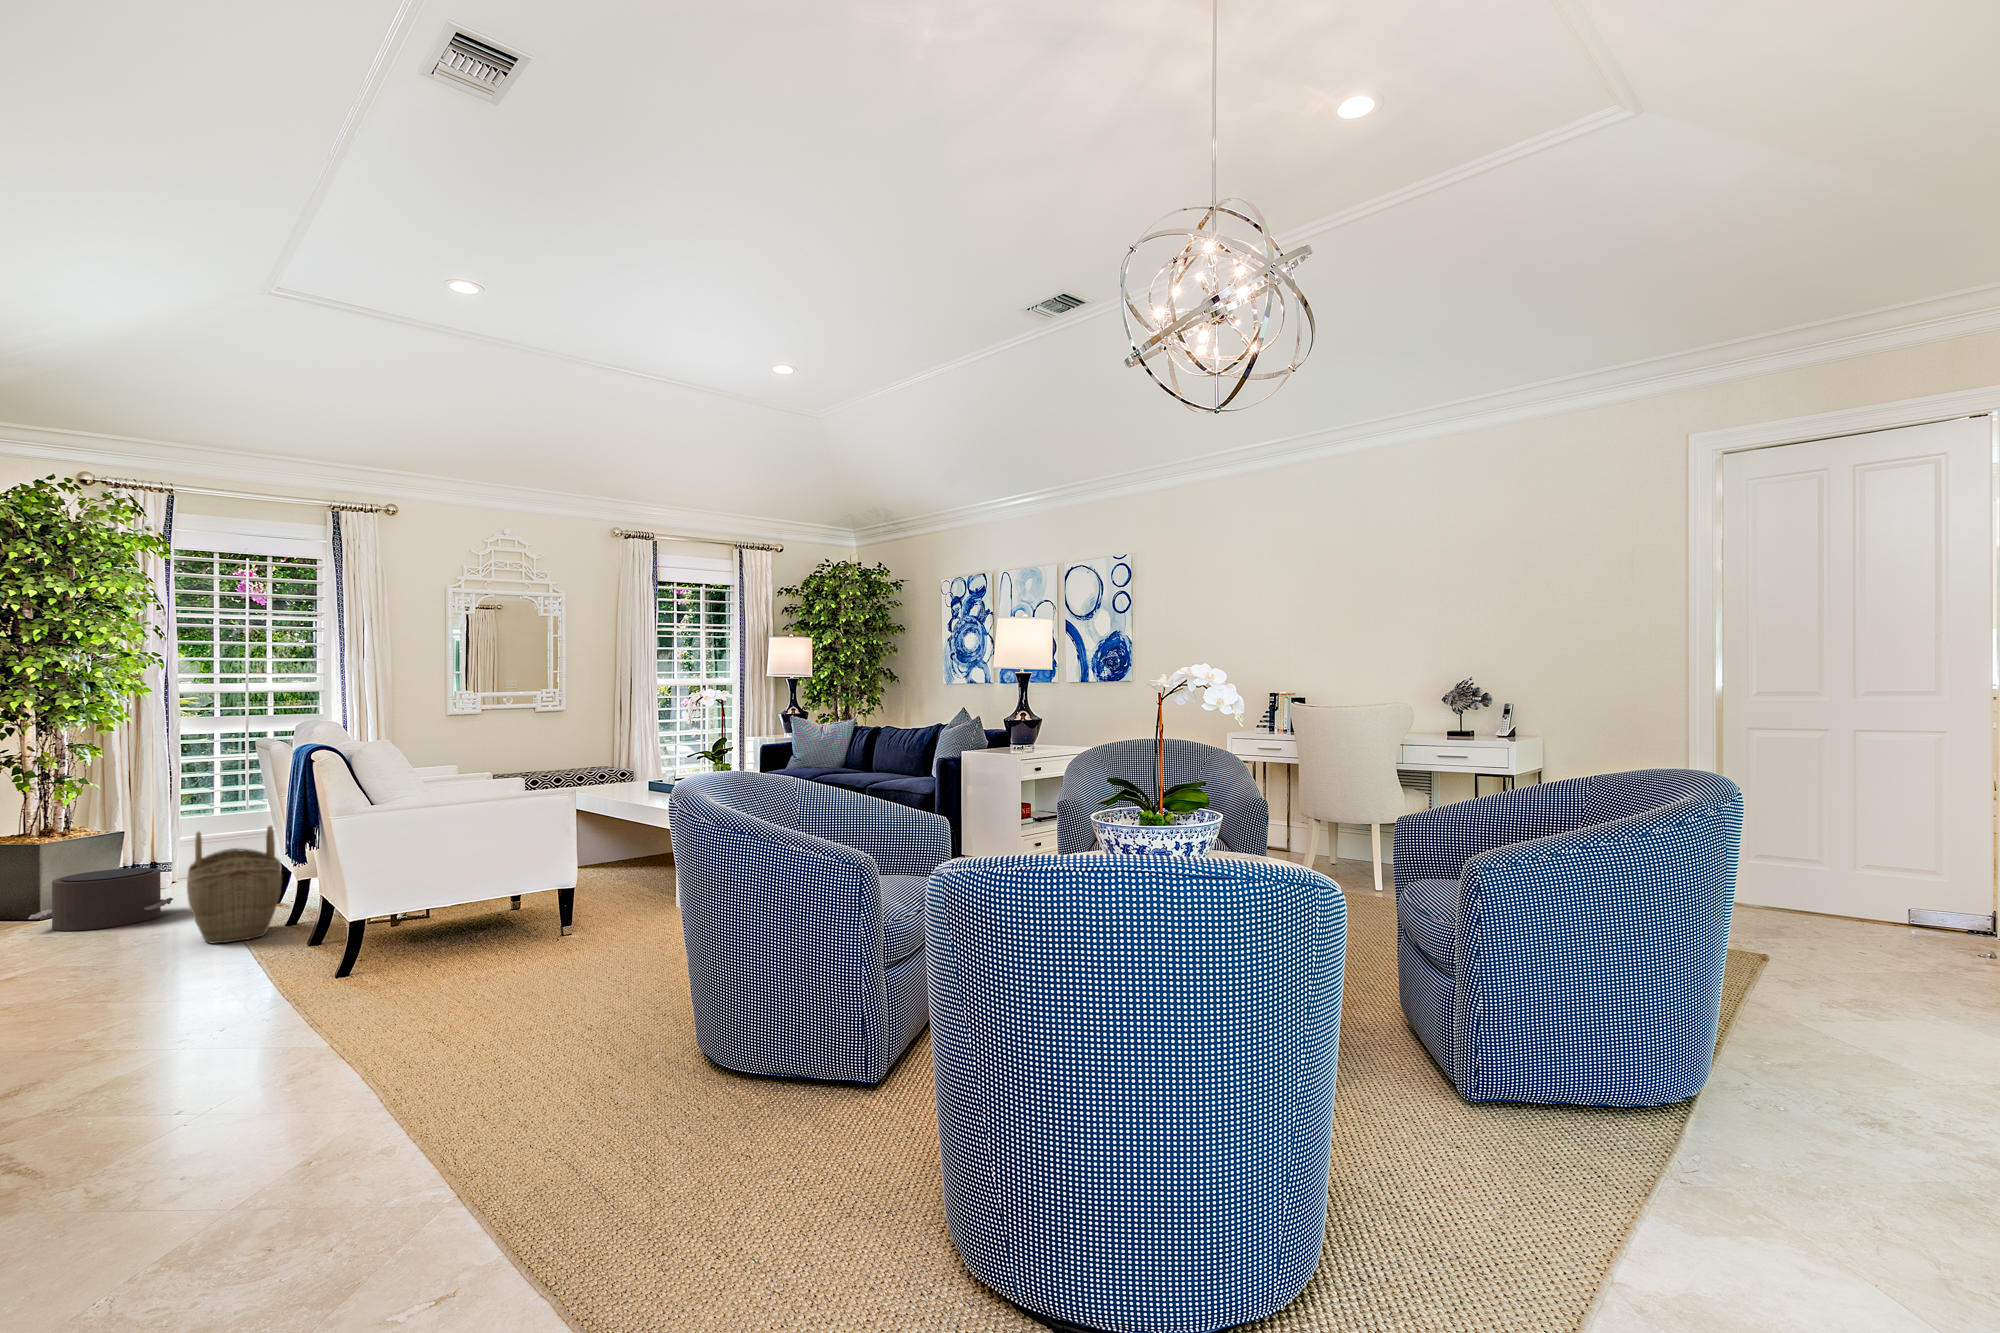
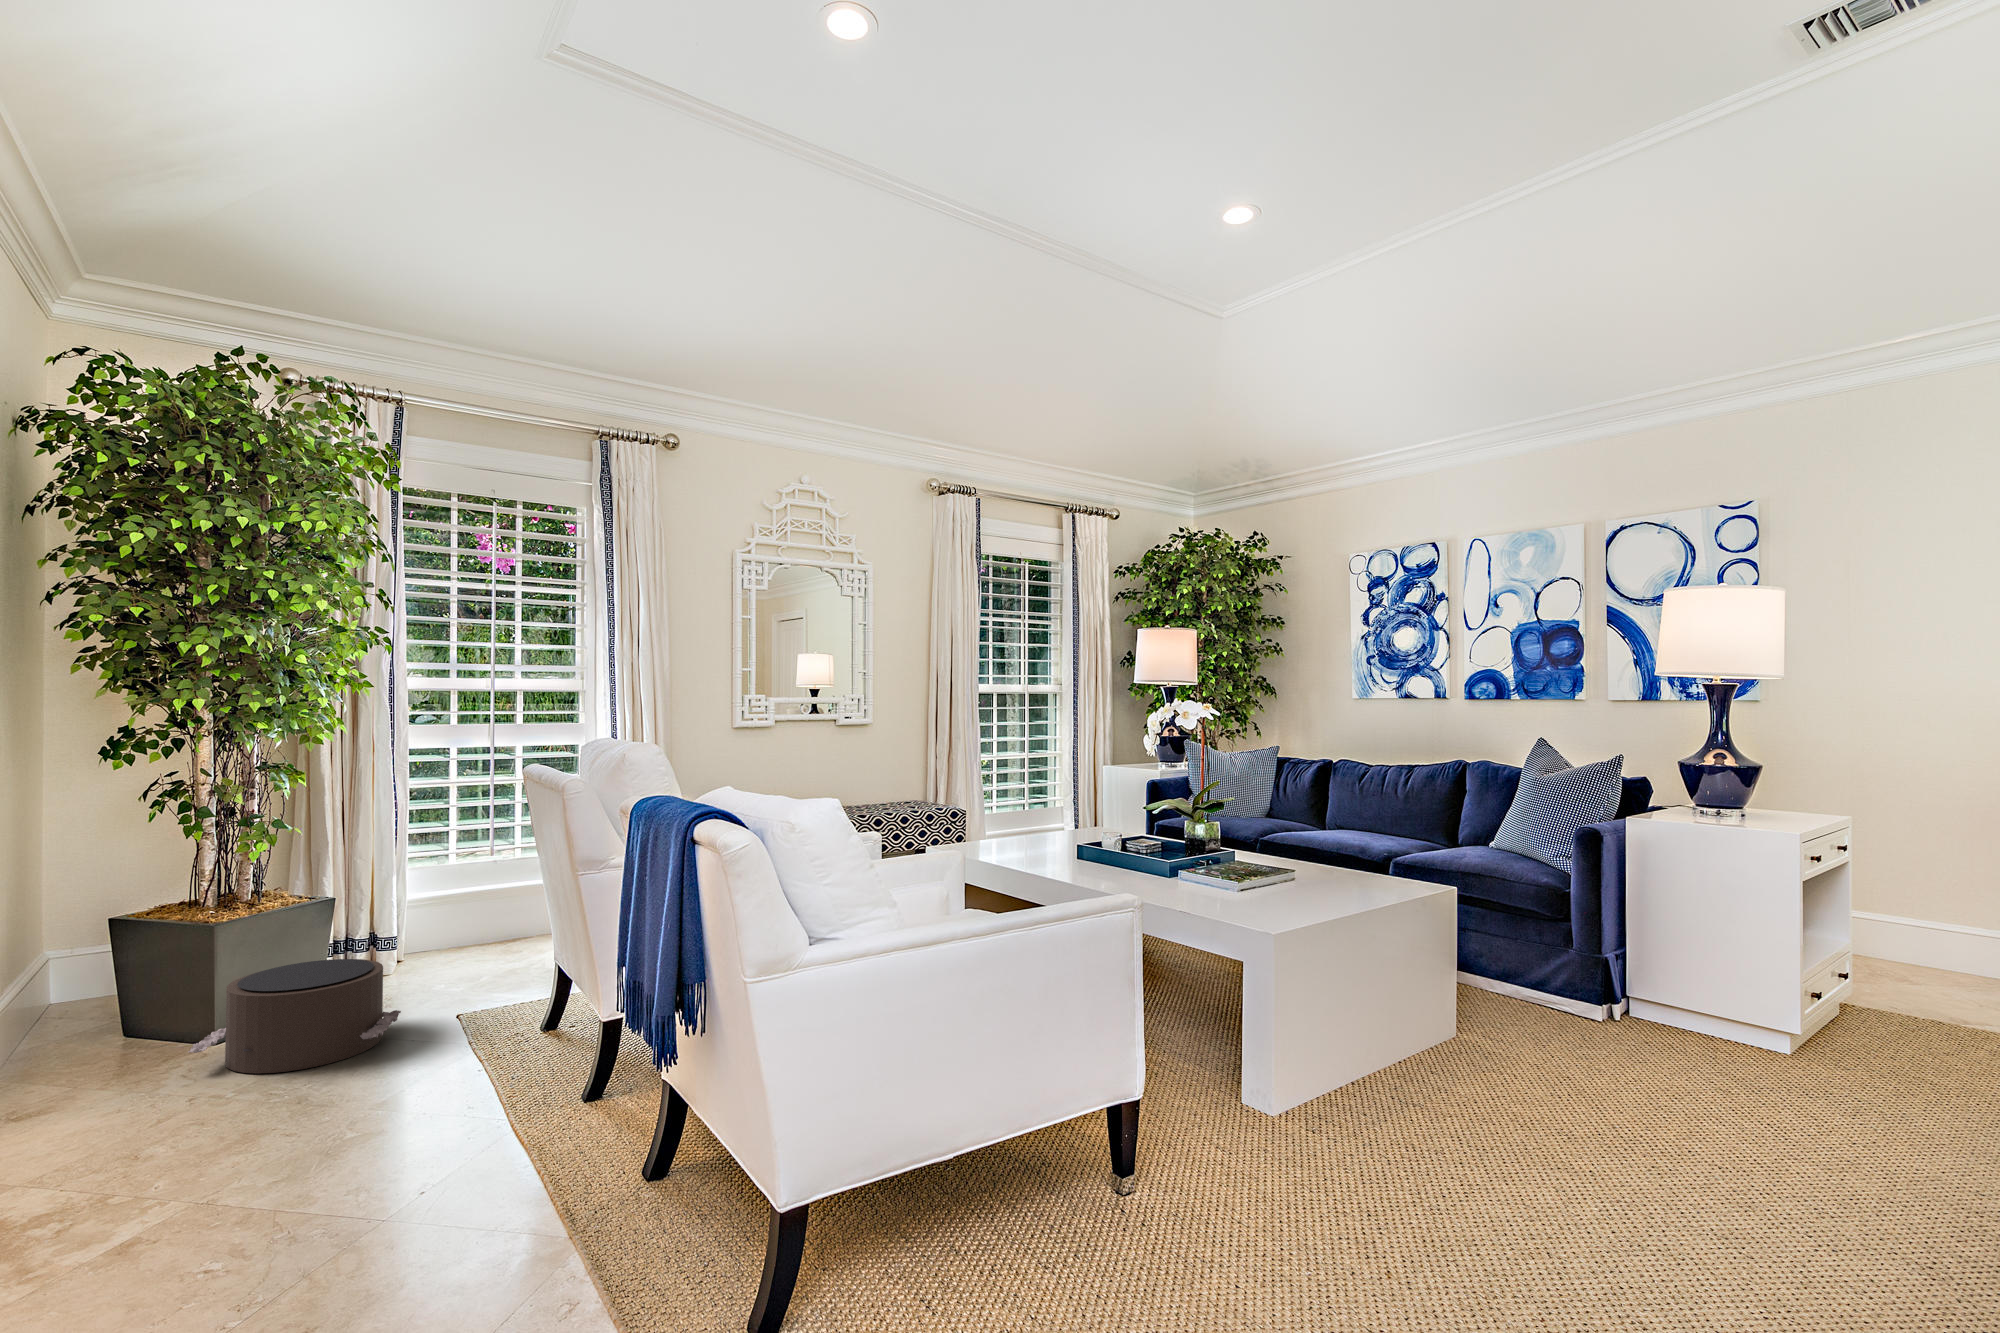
woven basket: present [187,826,282,944] -> none [434,922,582,1140]

